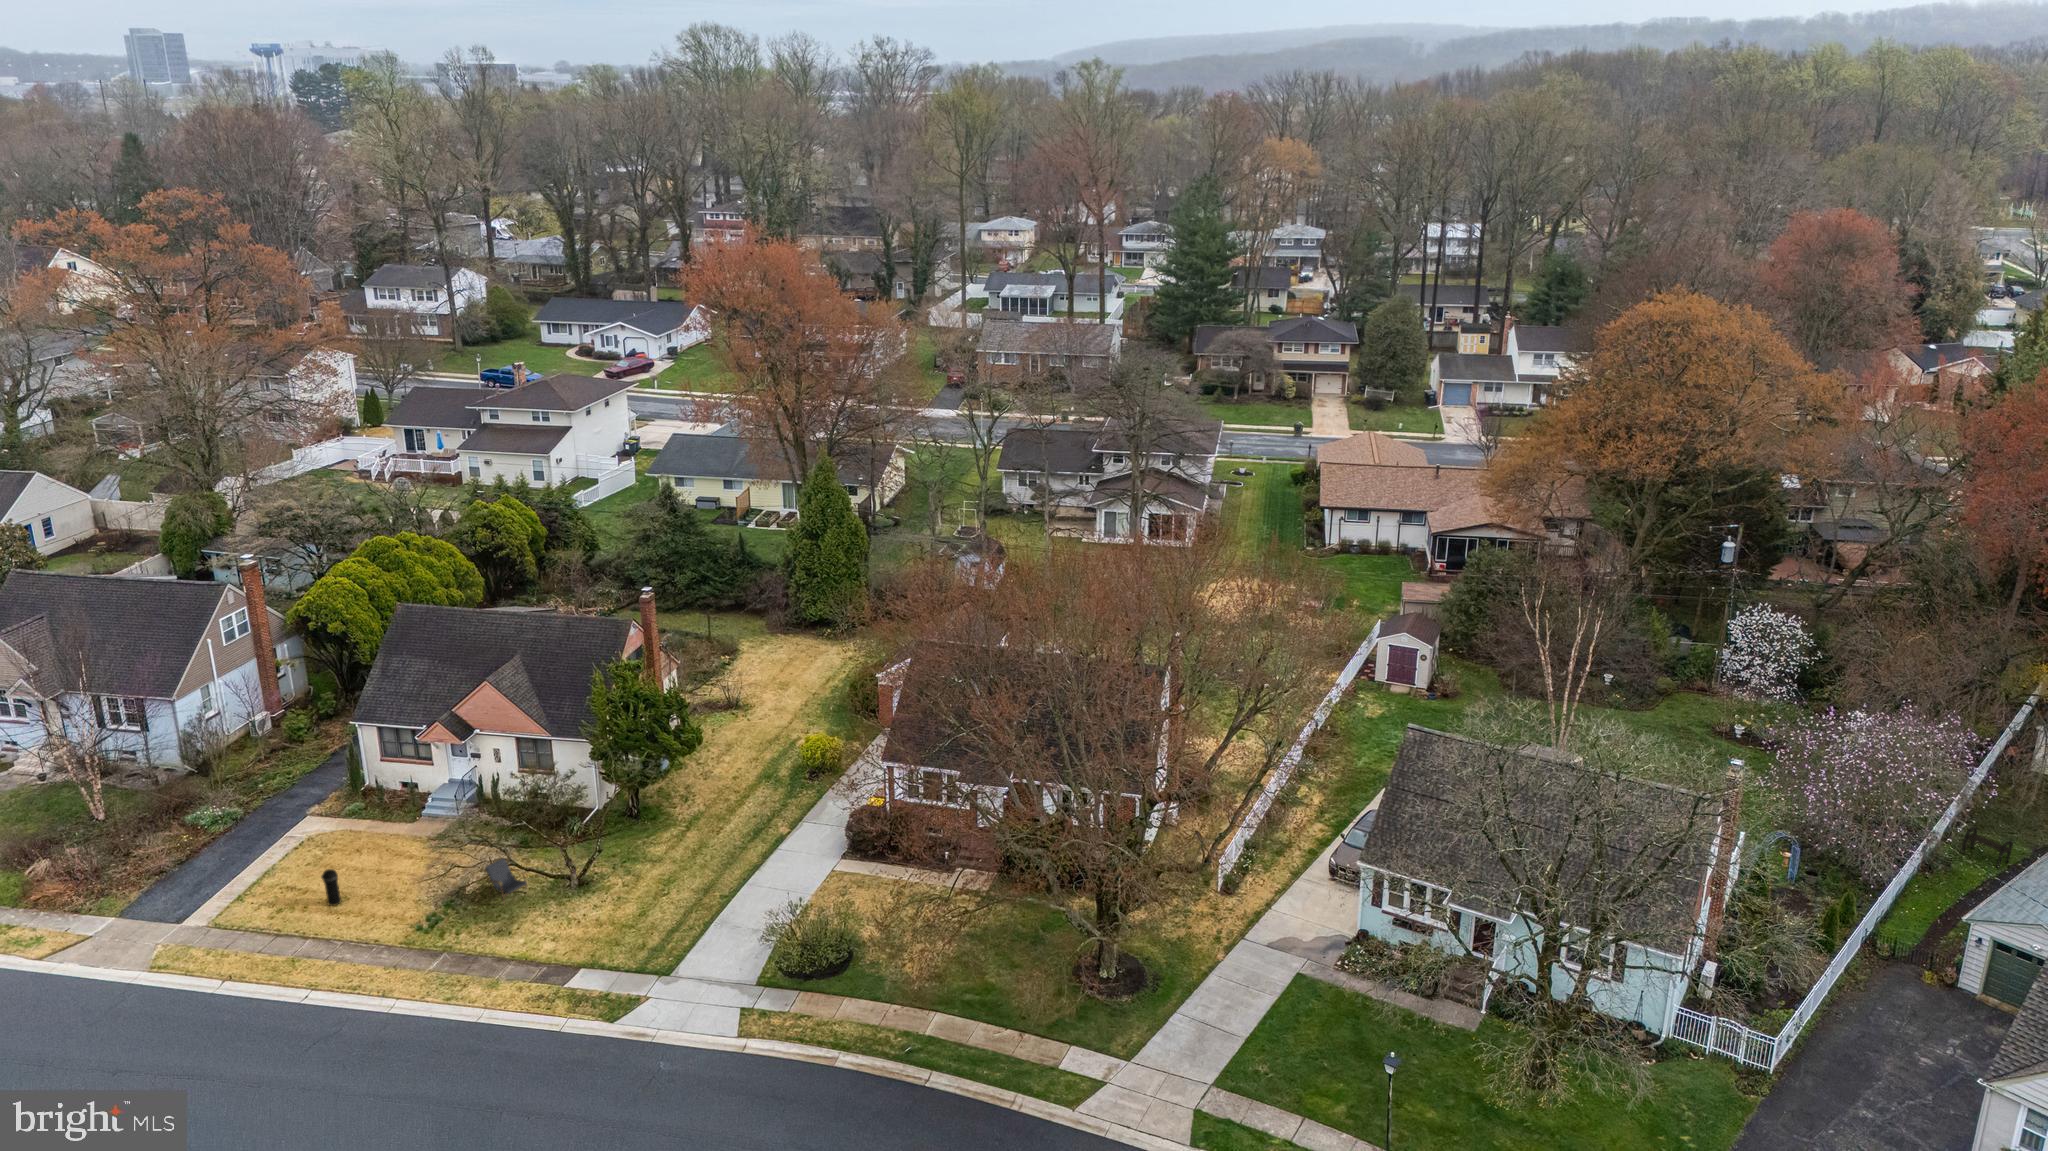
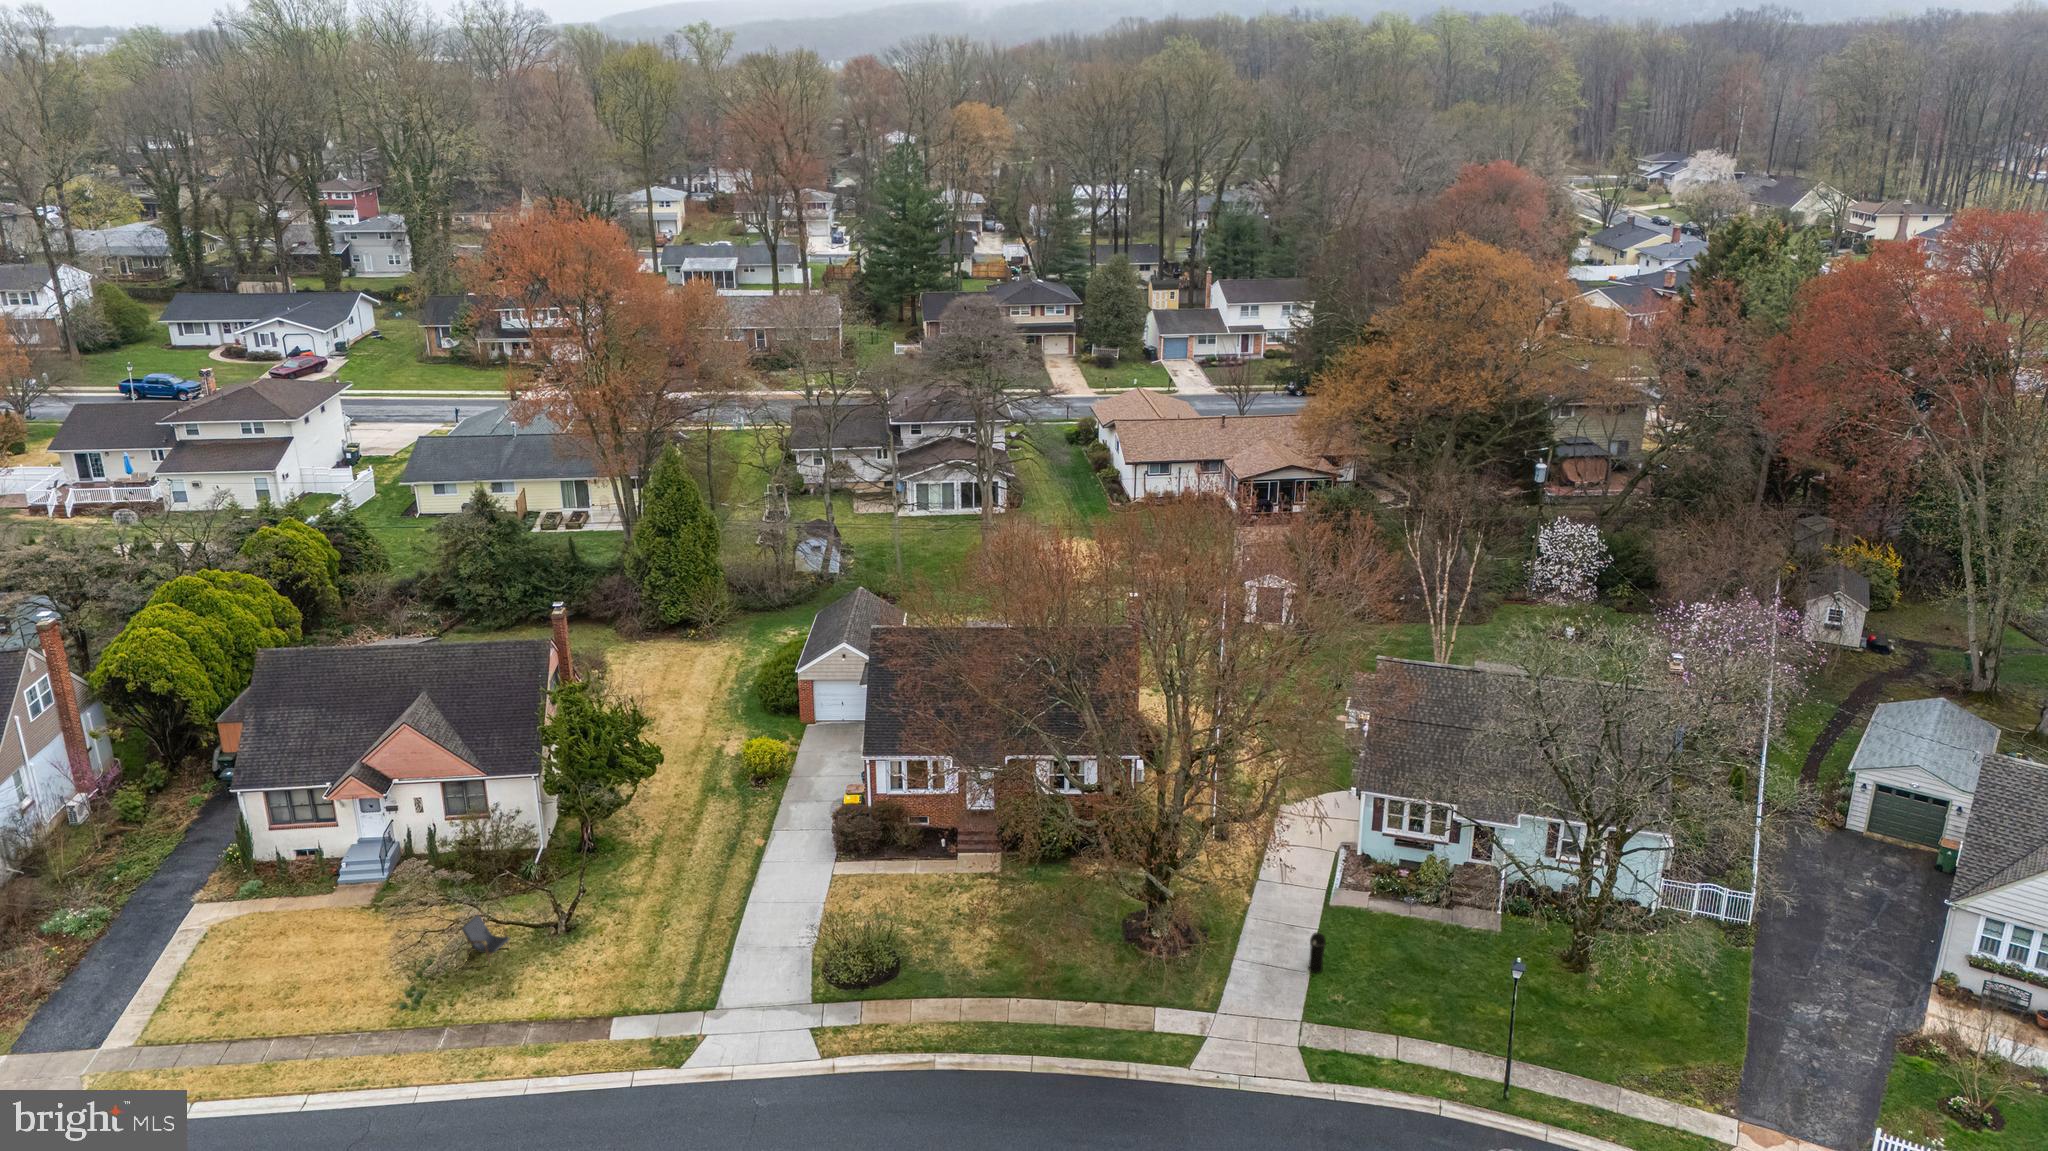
bench: present [1961,826,2013,867] -> none [1798,693,1839,725]
trash can: present [321,869,341,906] -> present [1309,933,1326,973]

